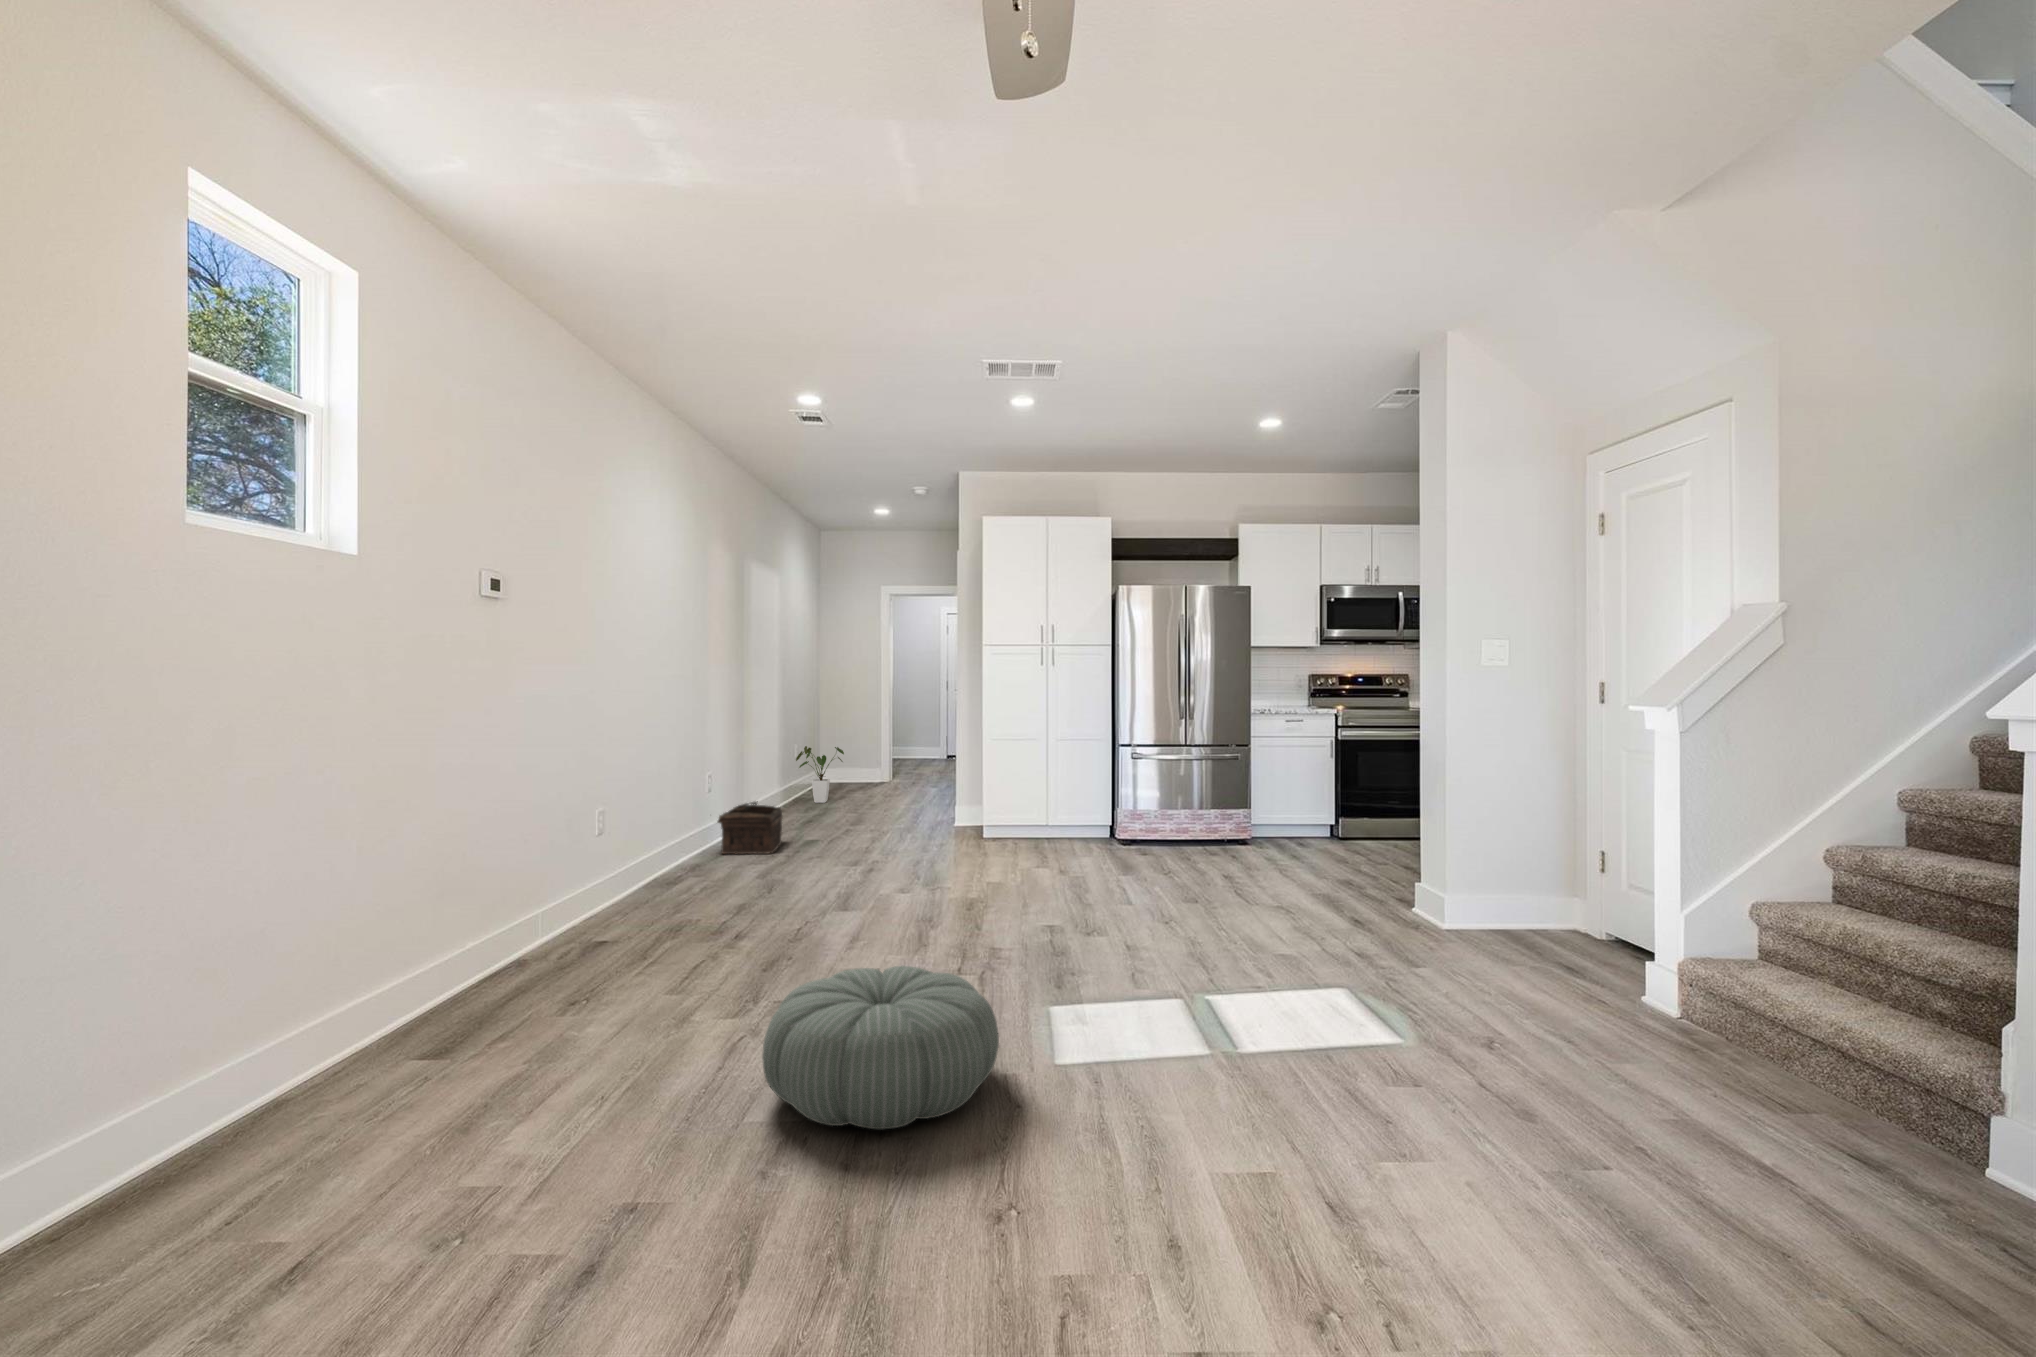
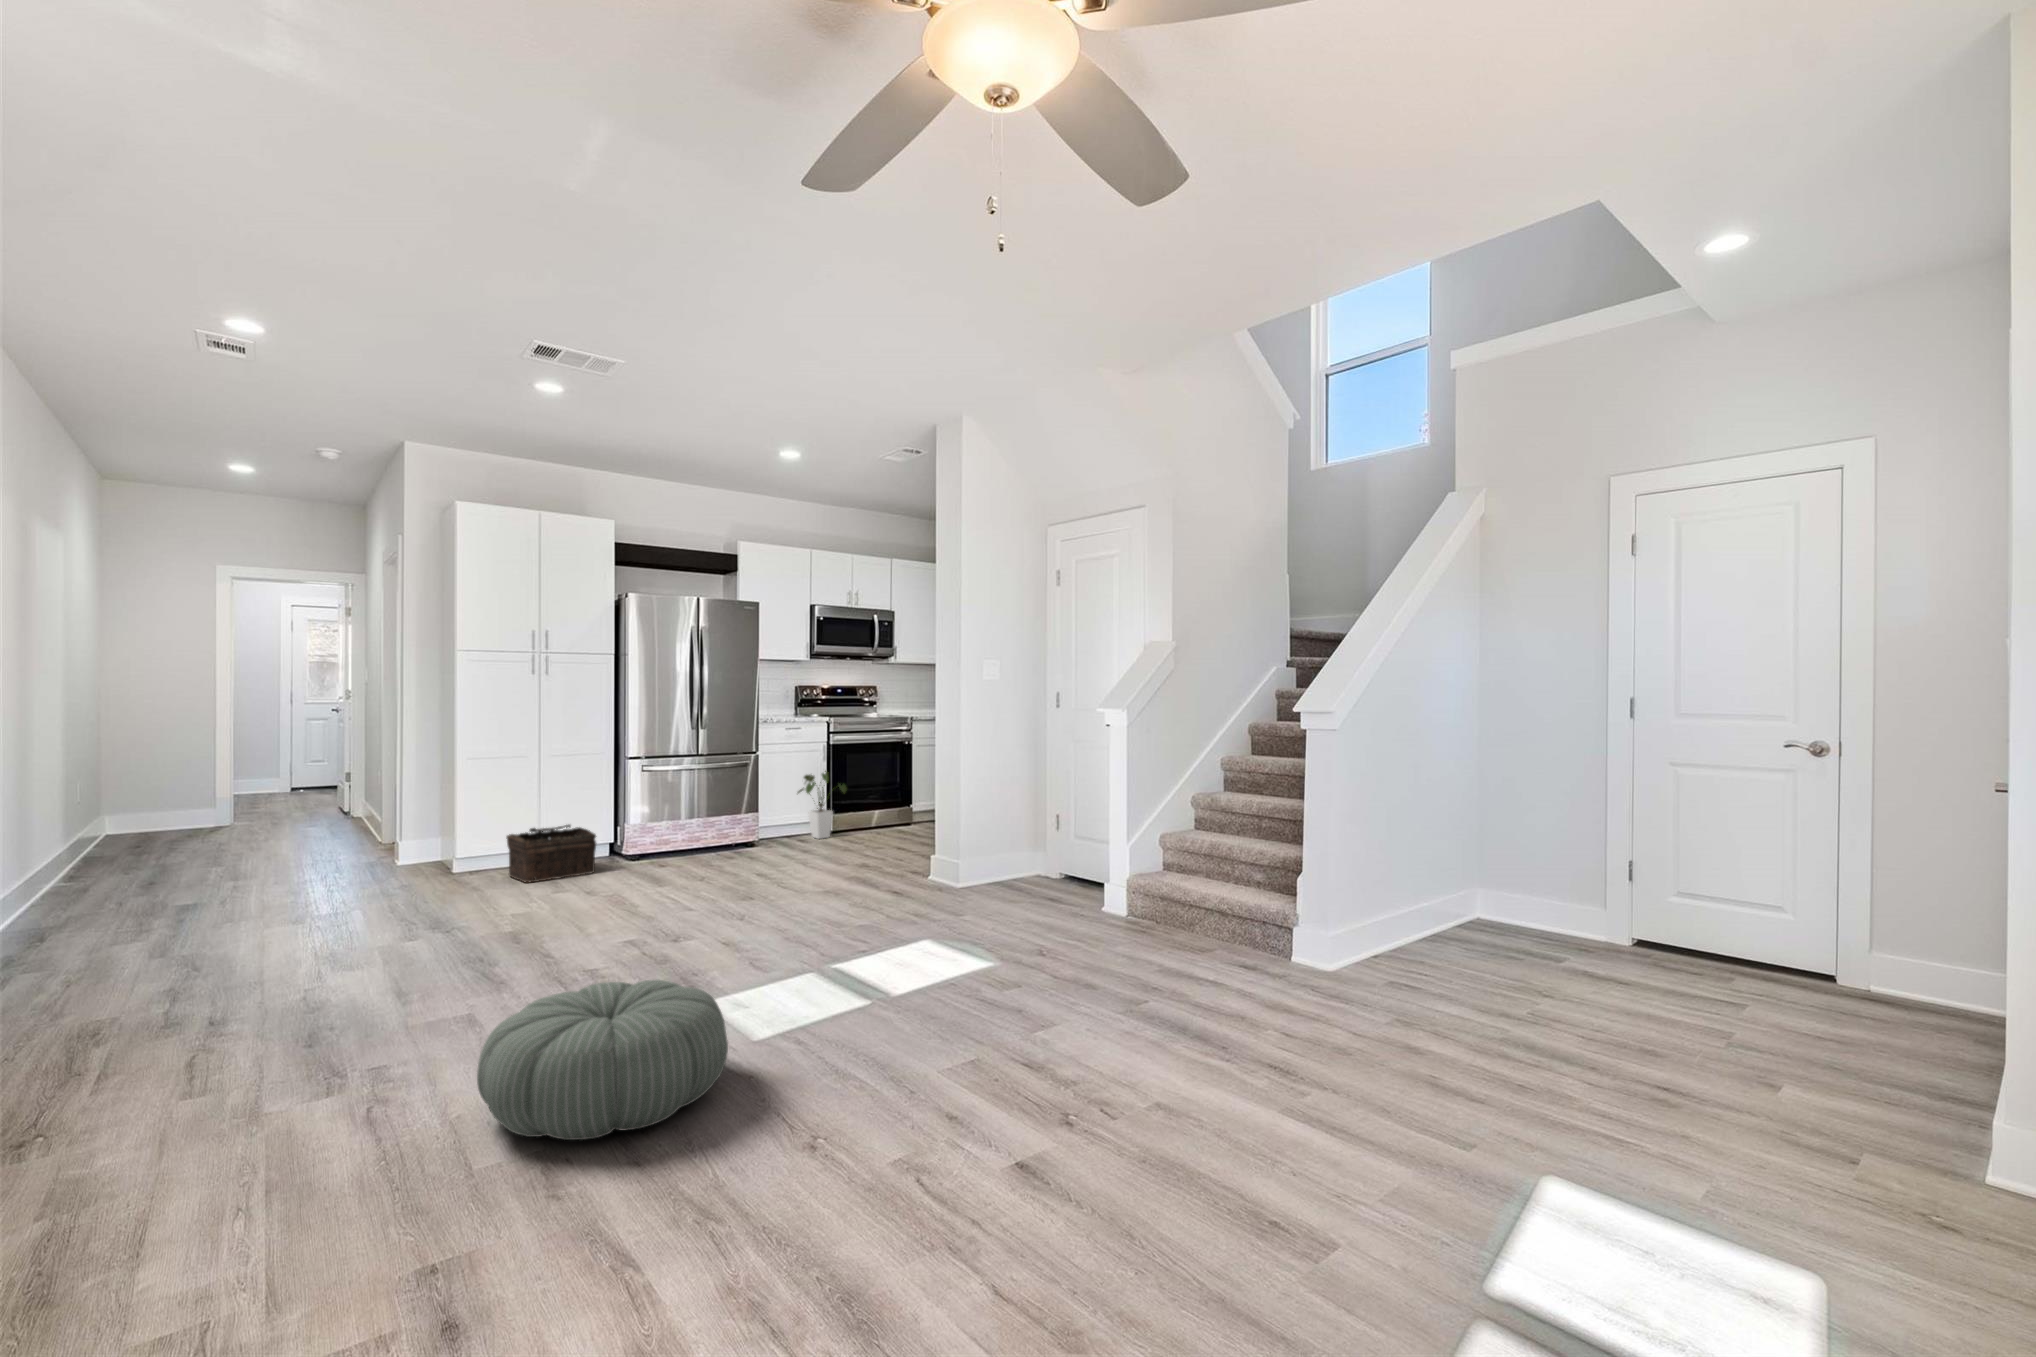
house plant: present [796,746,844,803] -> present [798,771,847,839]
basket: present [718,801,782,854] -> present [506,825,597,882]

